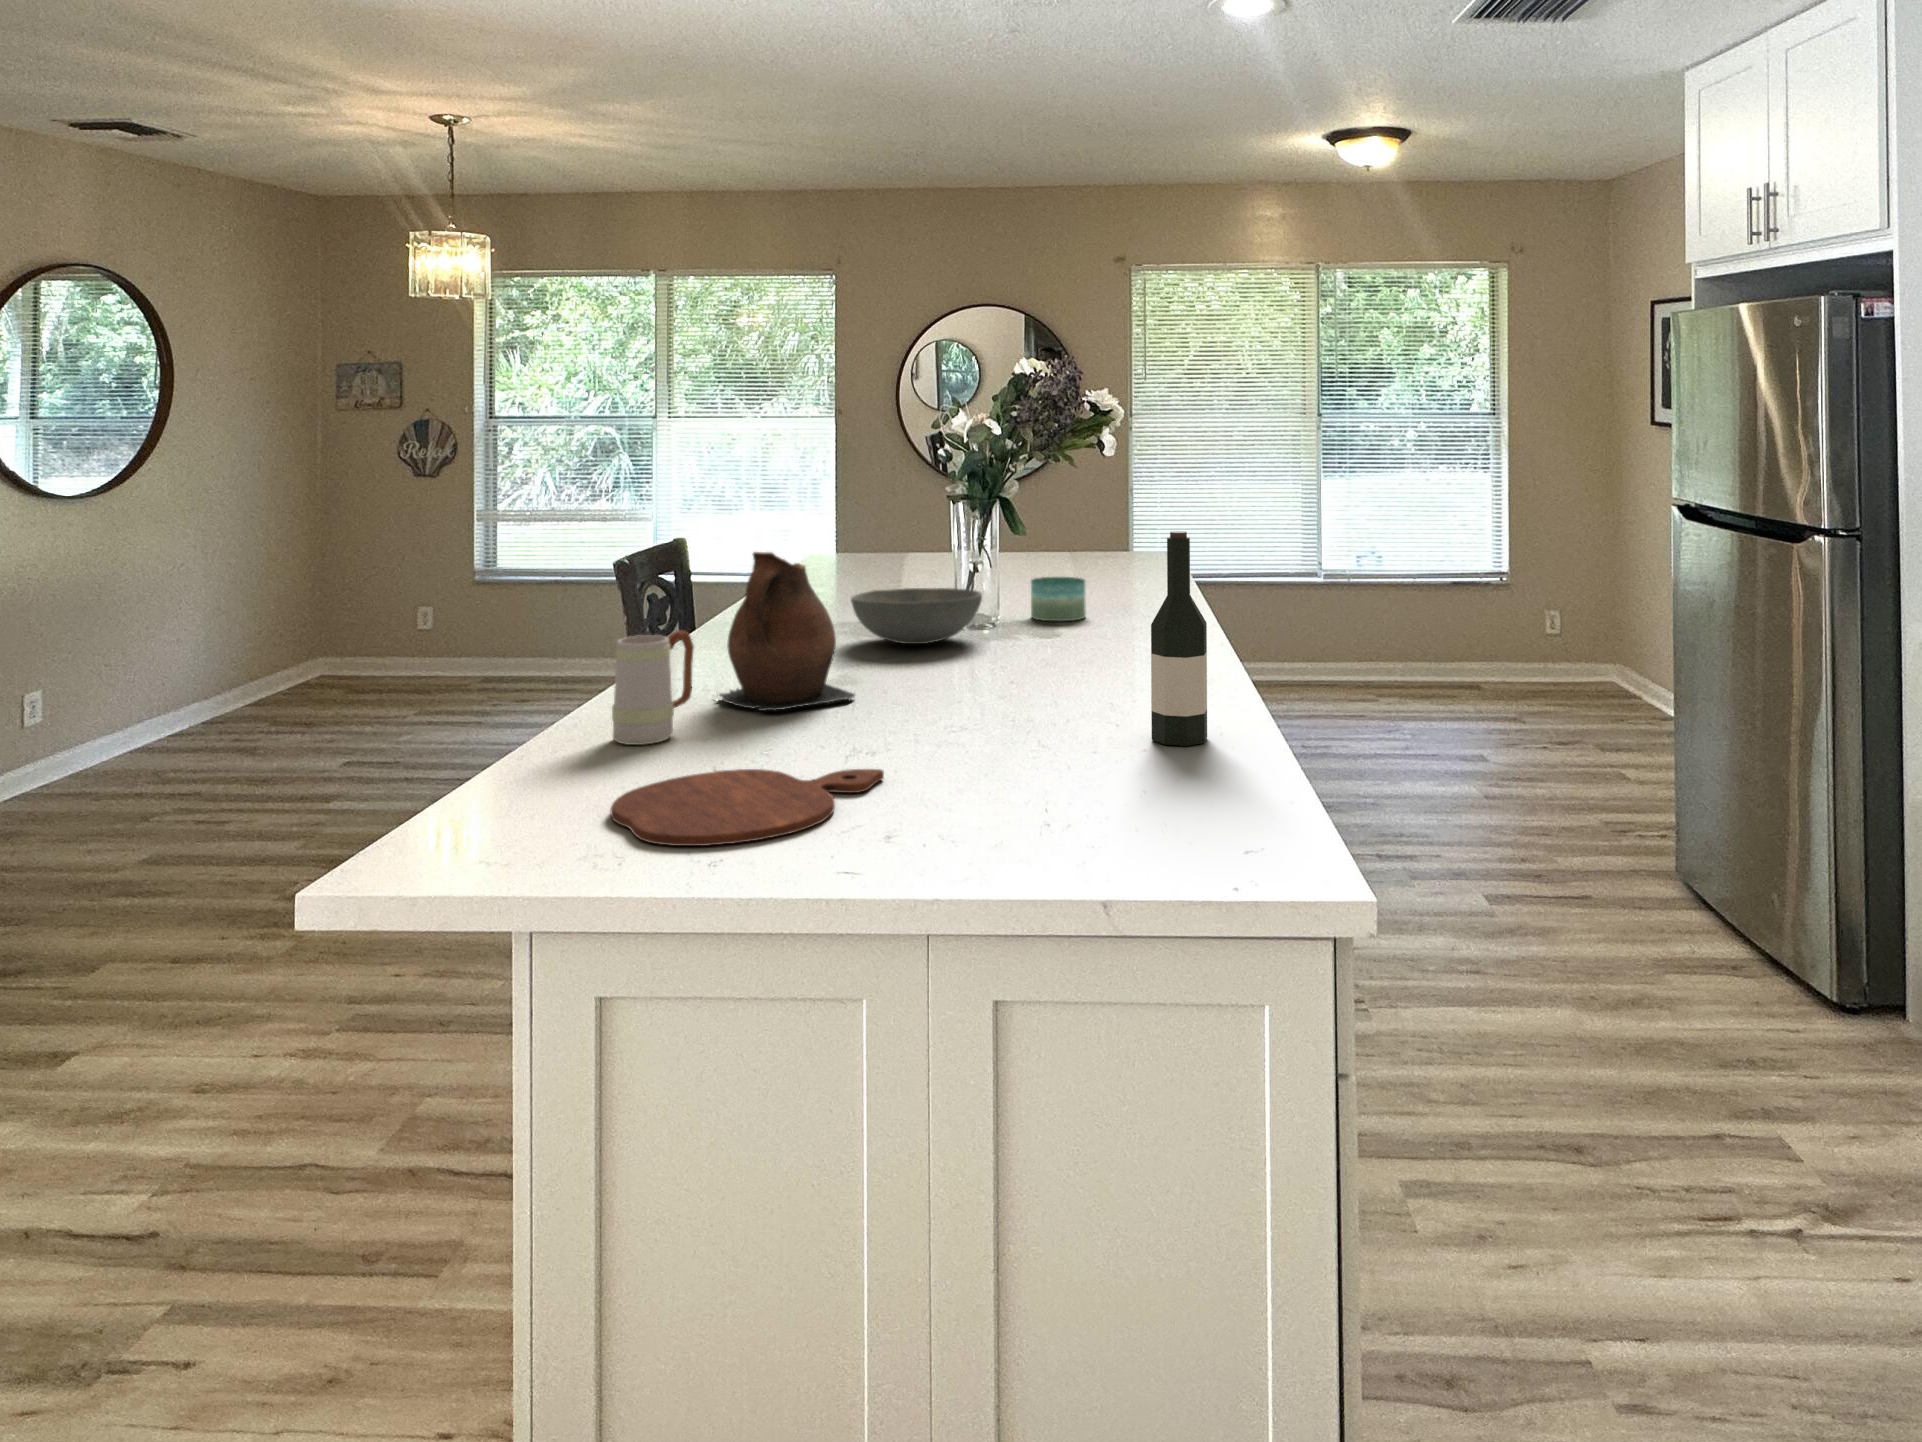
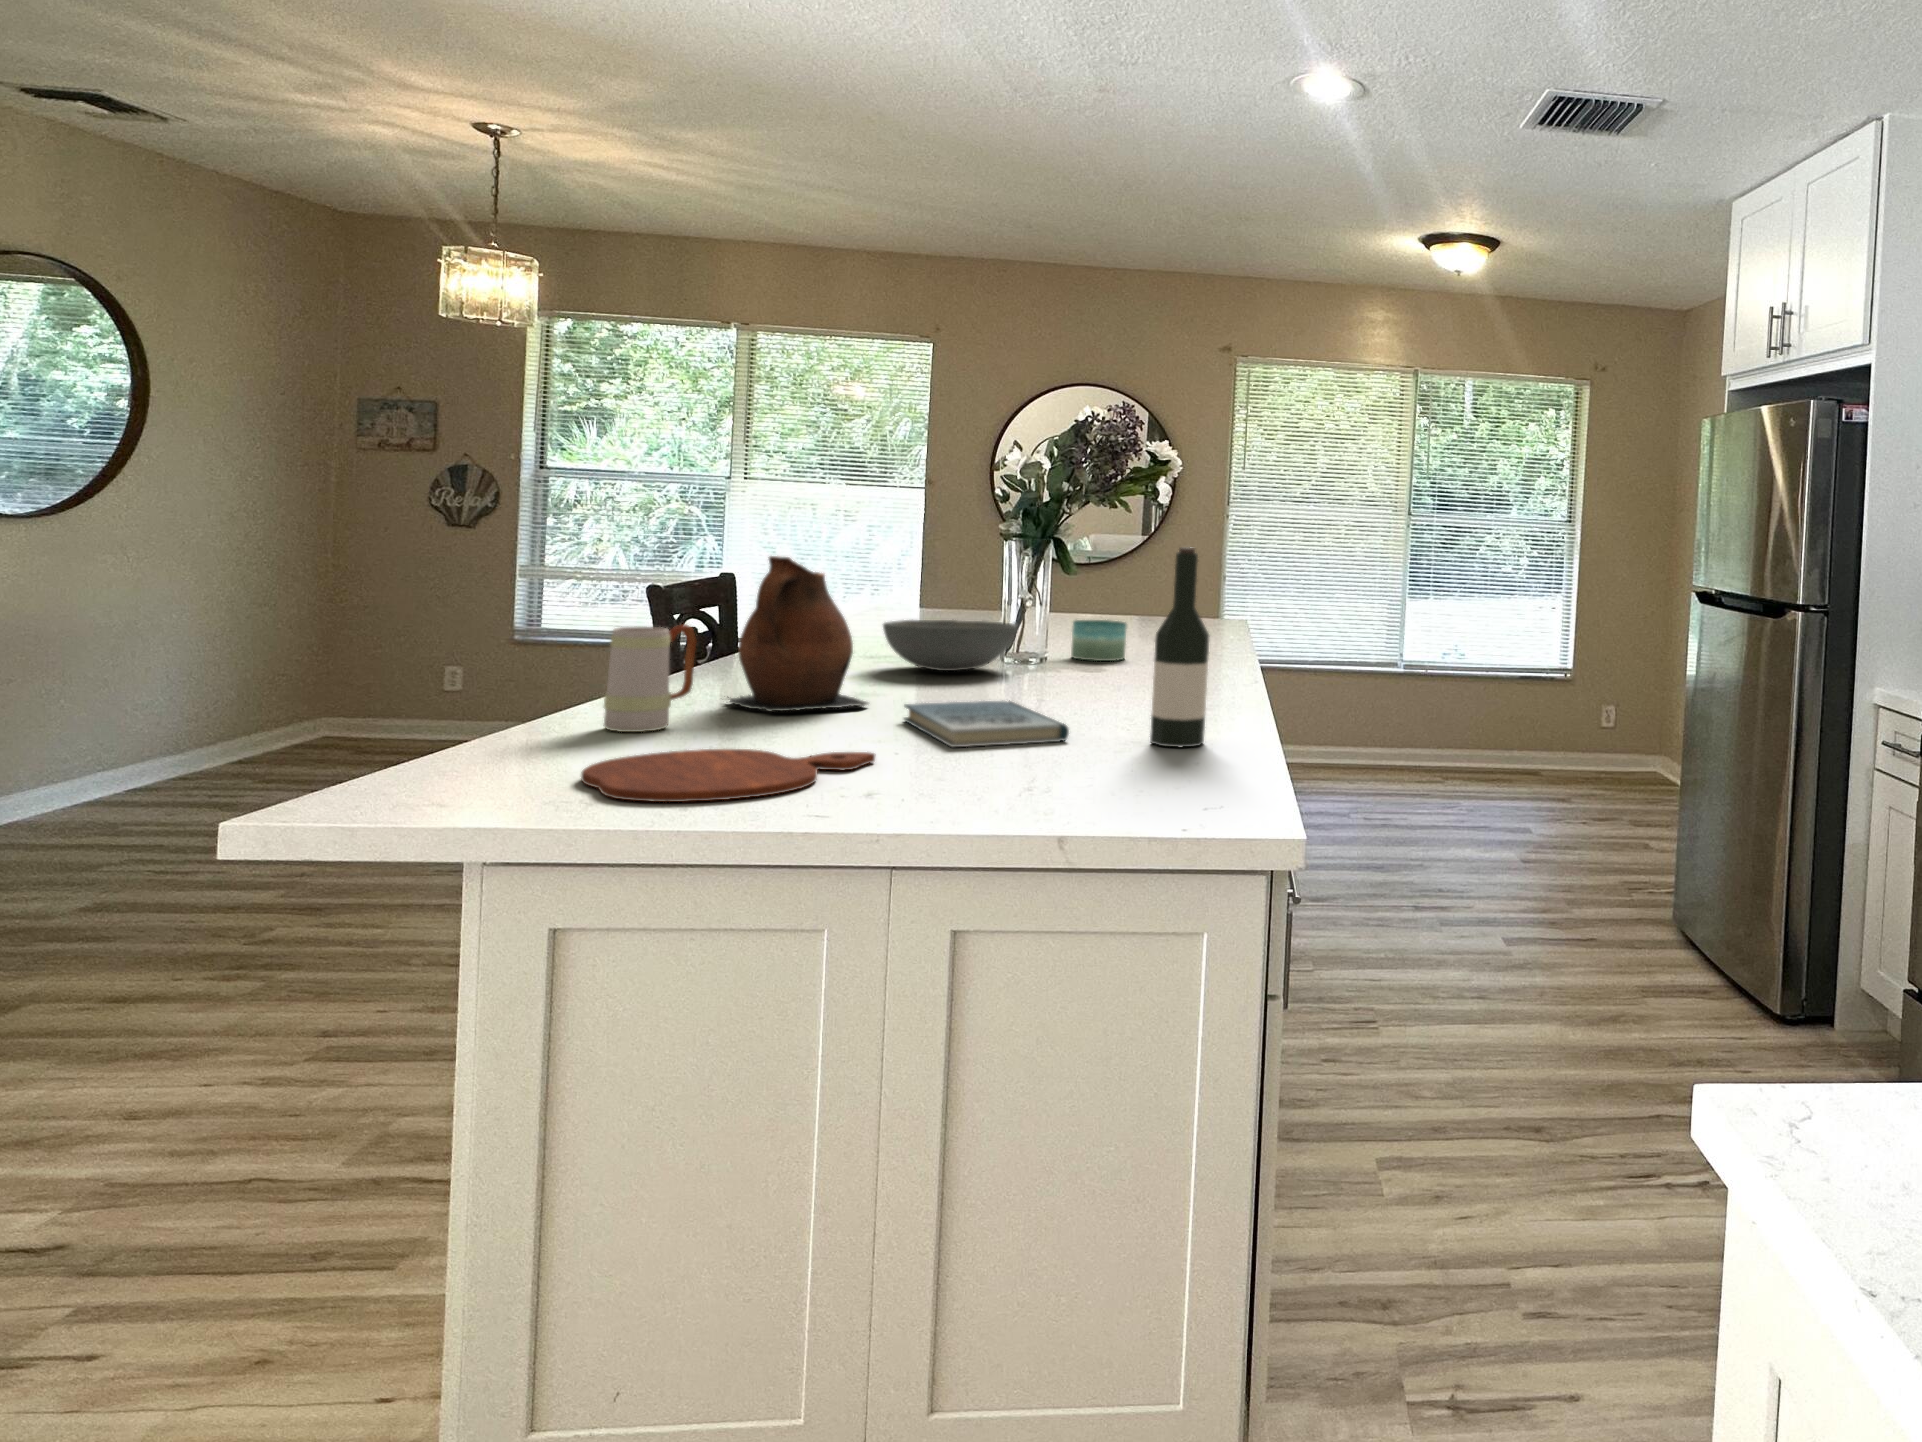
book: none [894,689,1067,755] -> present [904,701,1069,747]

